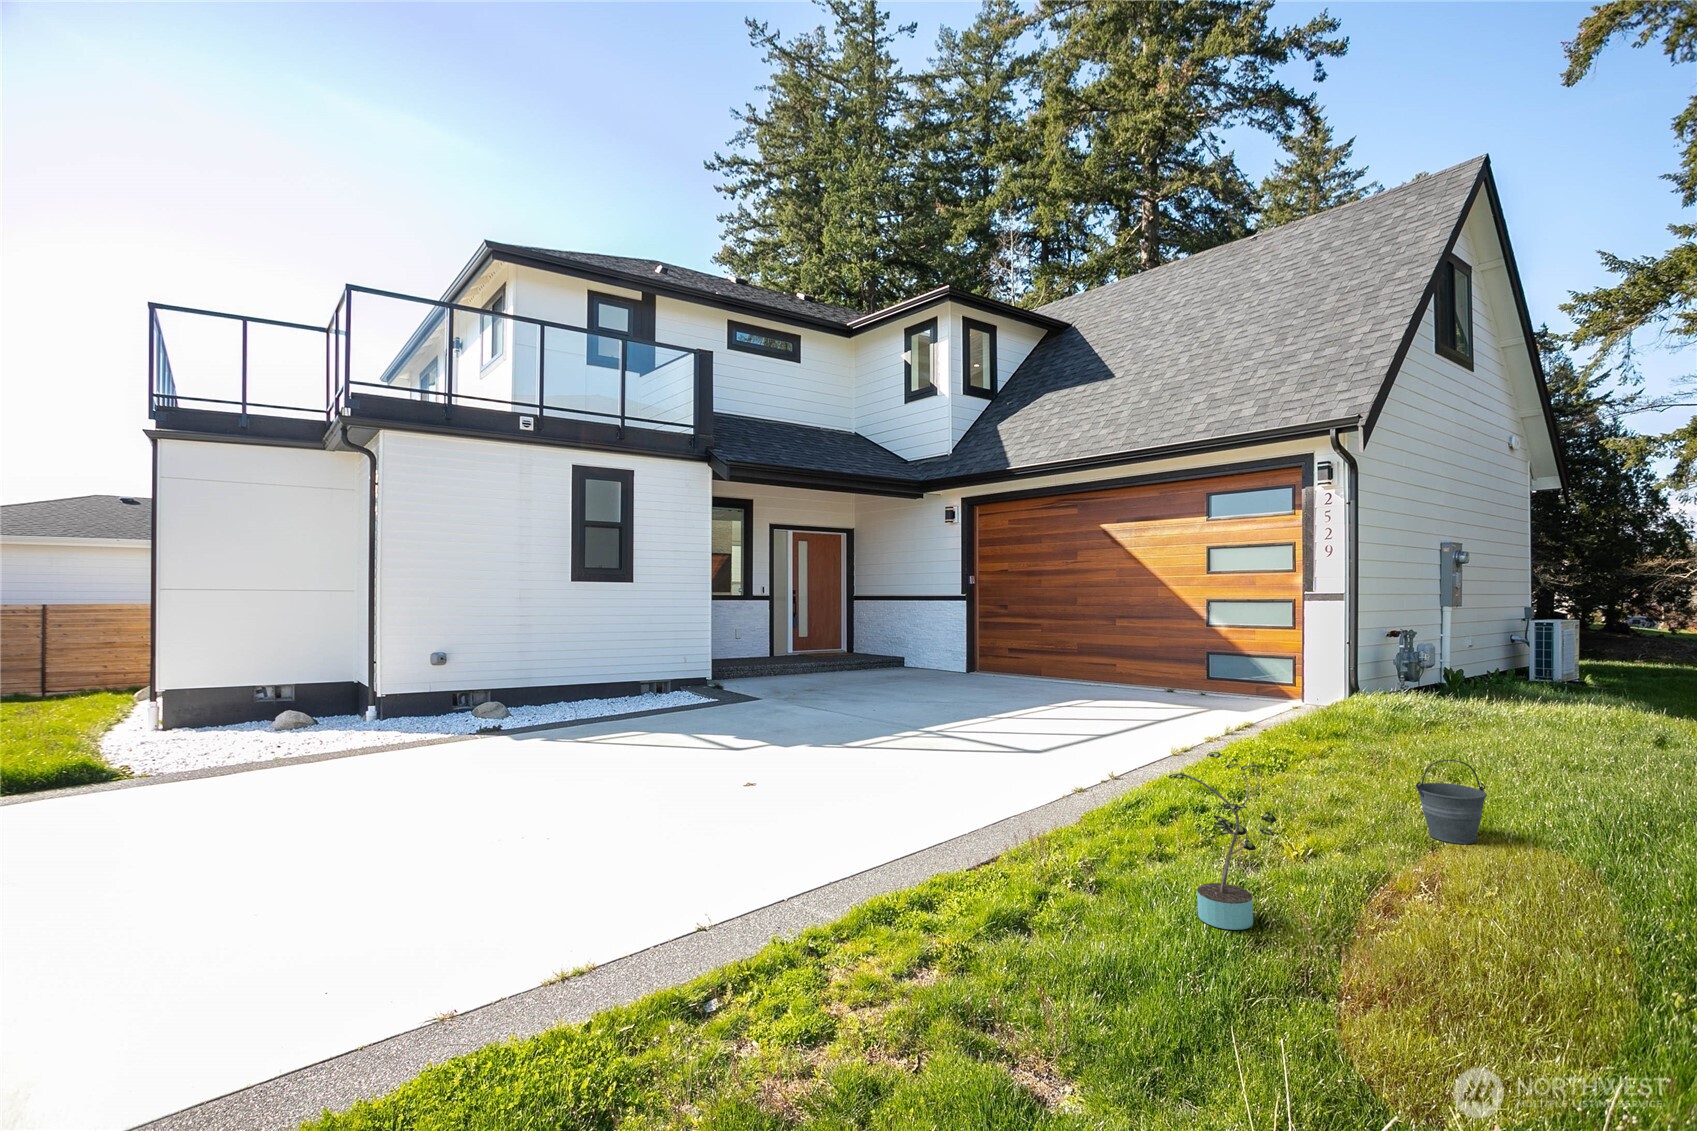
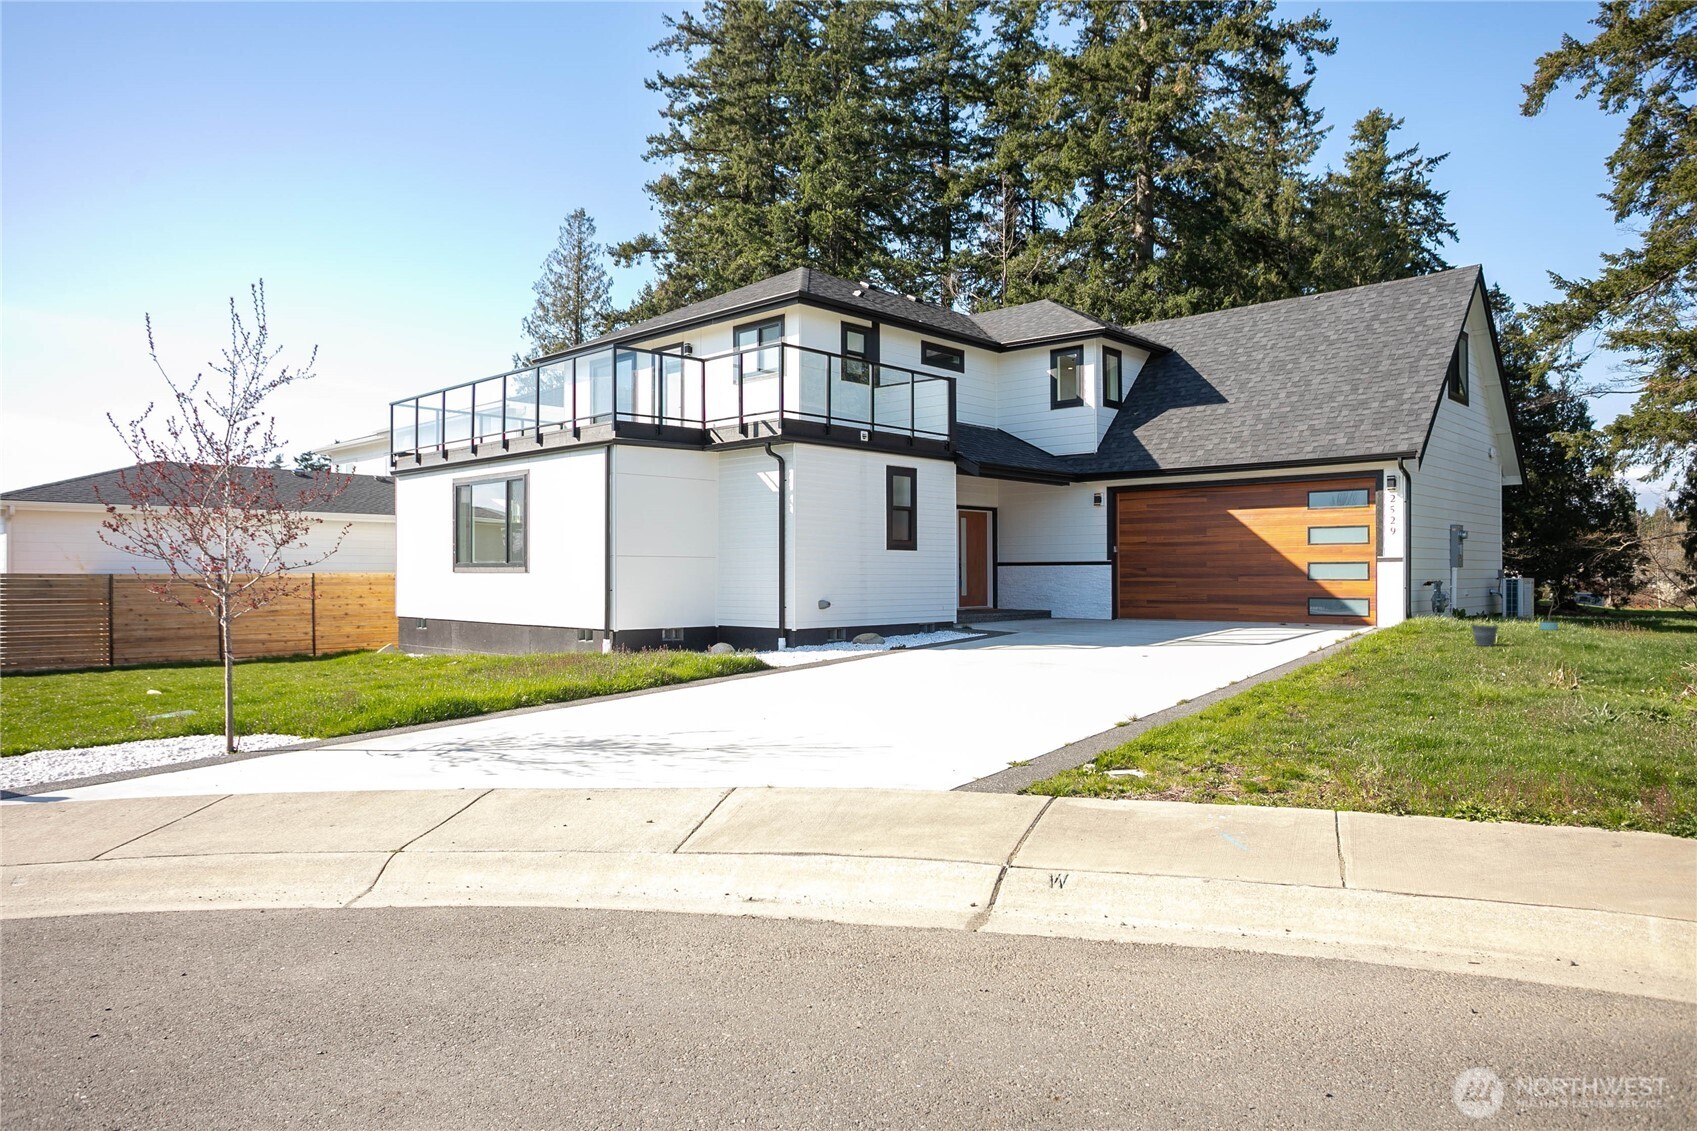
potted plant: present [1169,752,1277,930] -> present [1534,583,1567,630]

